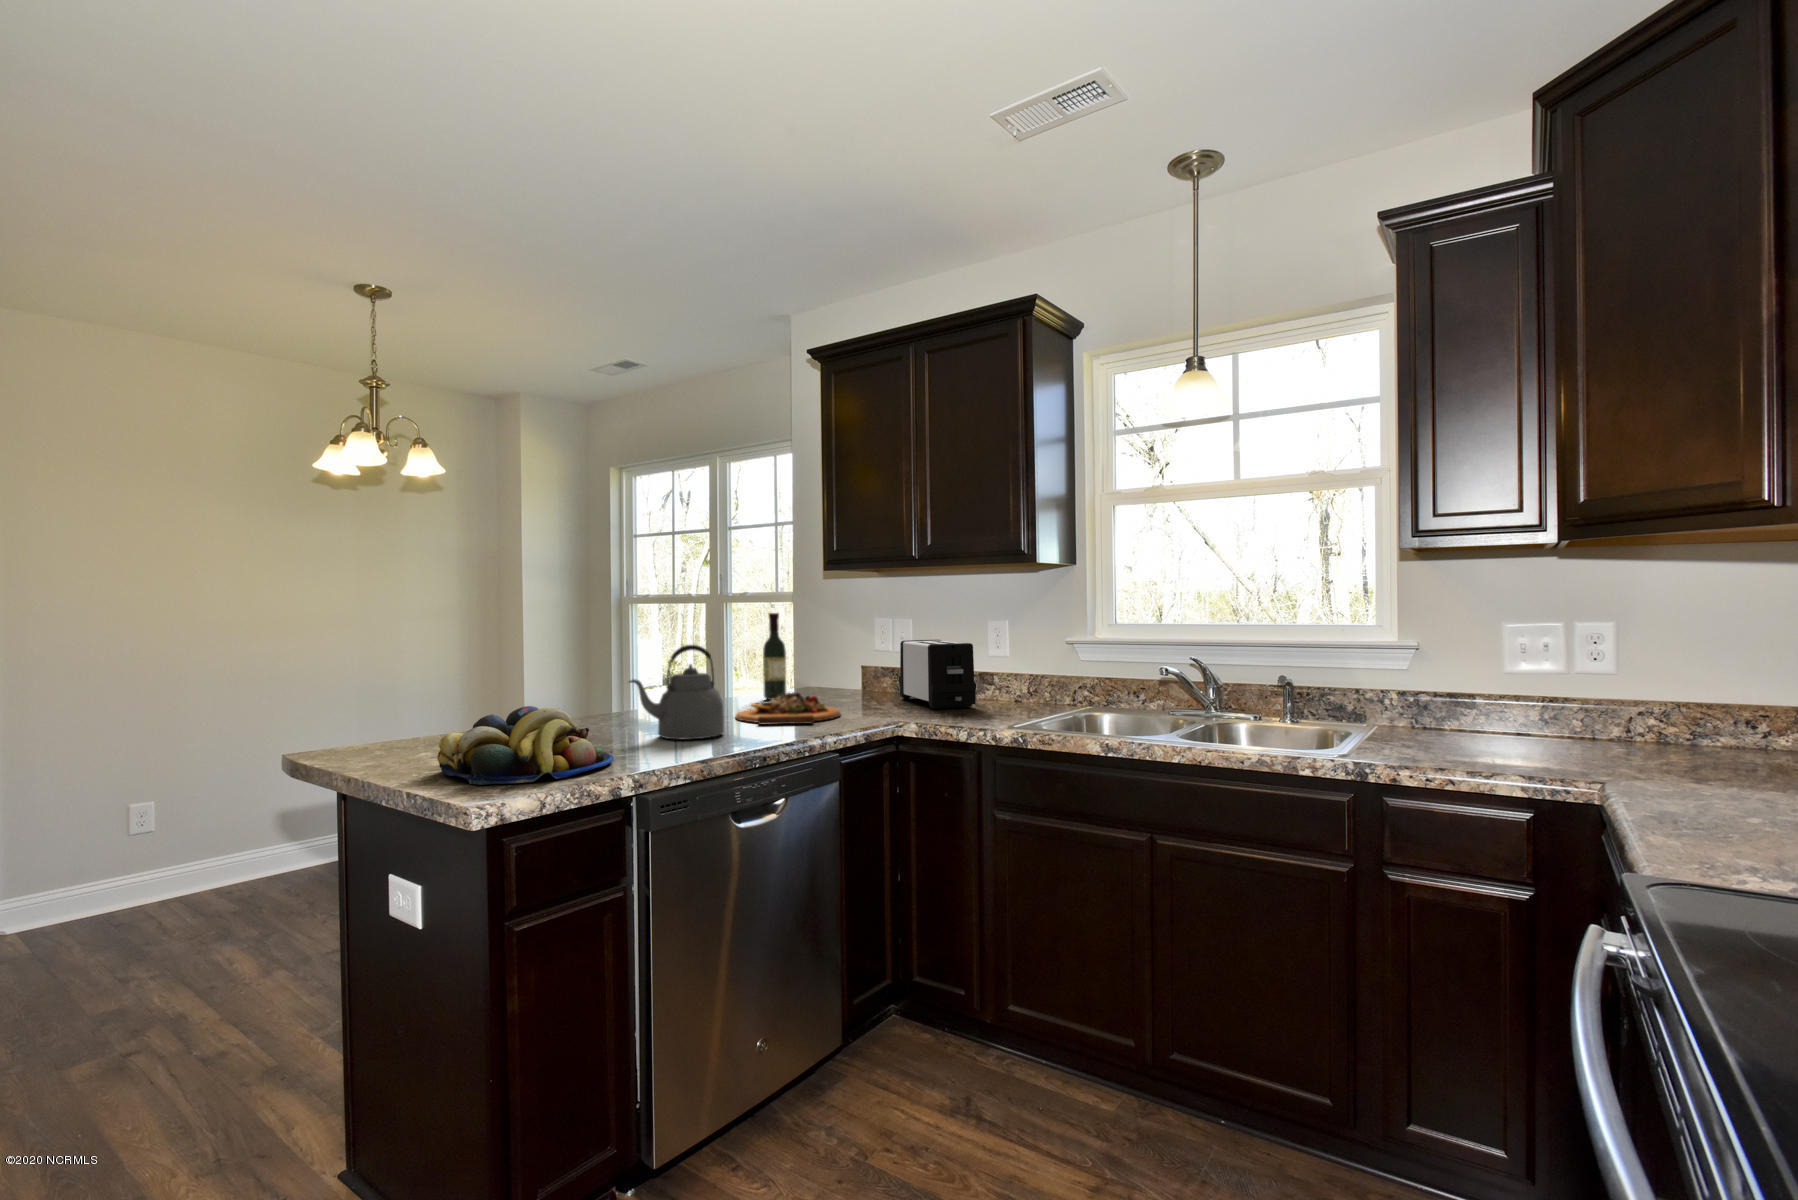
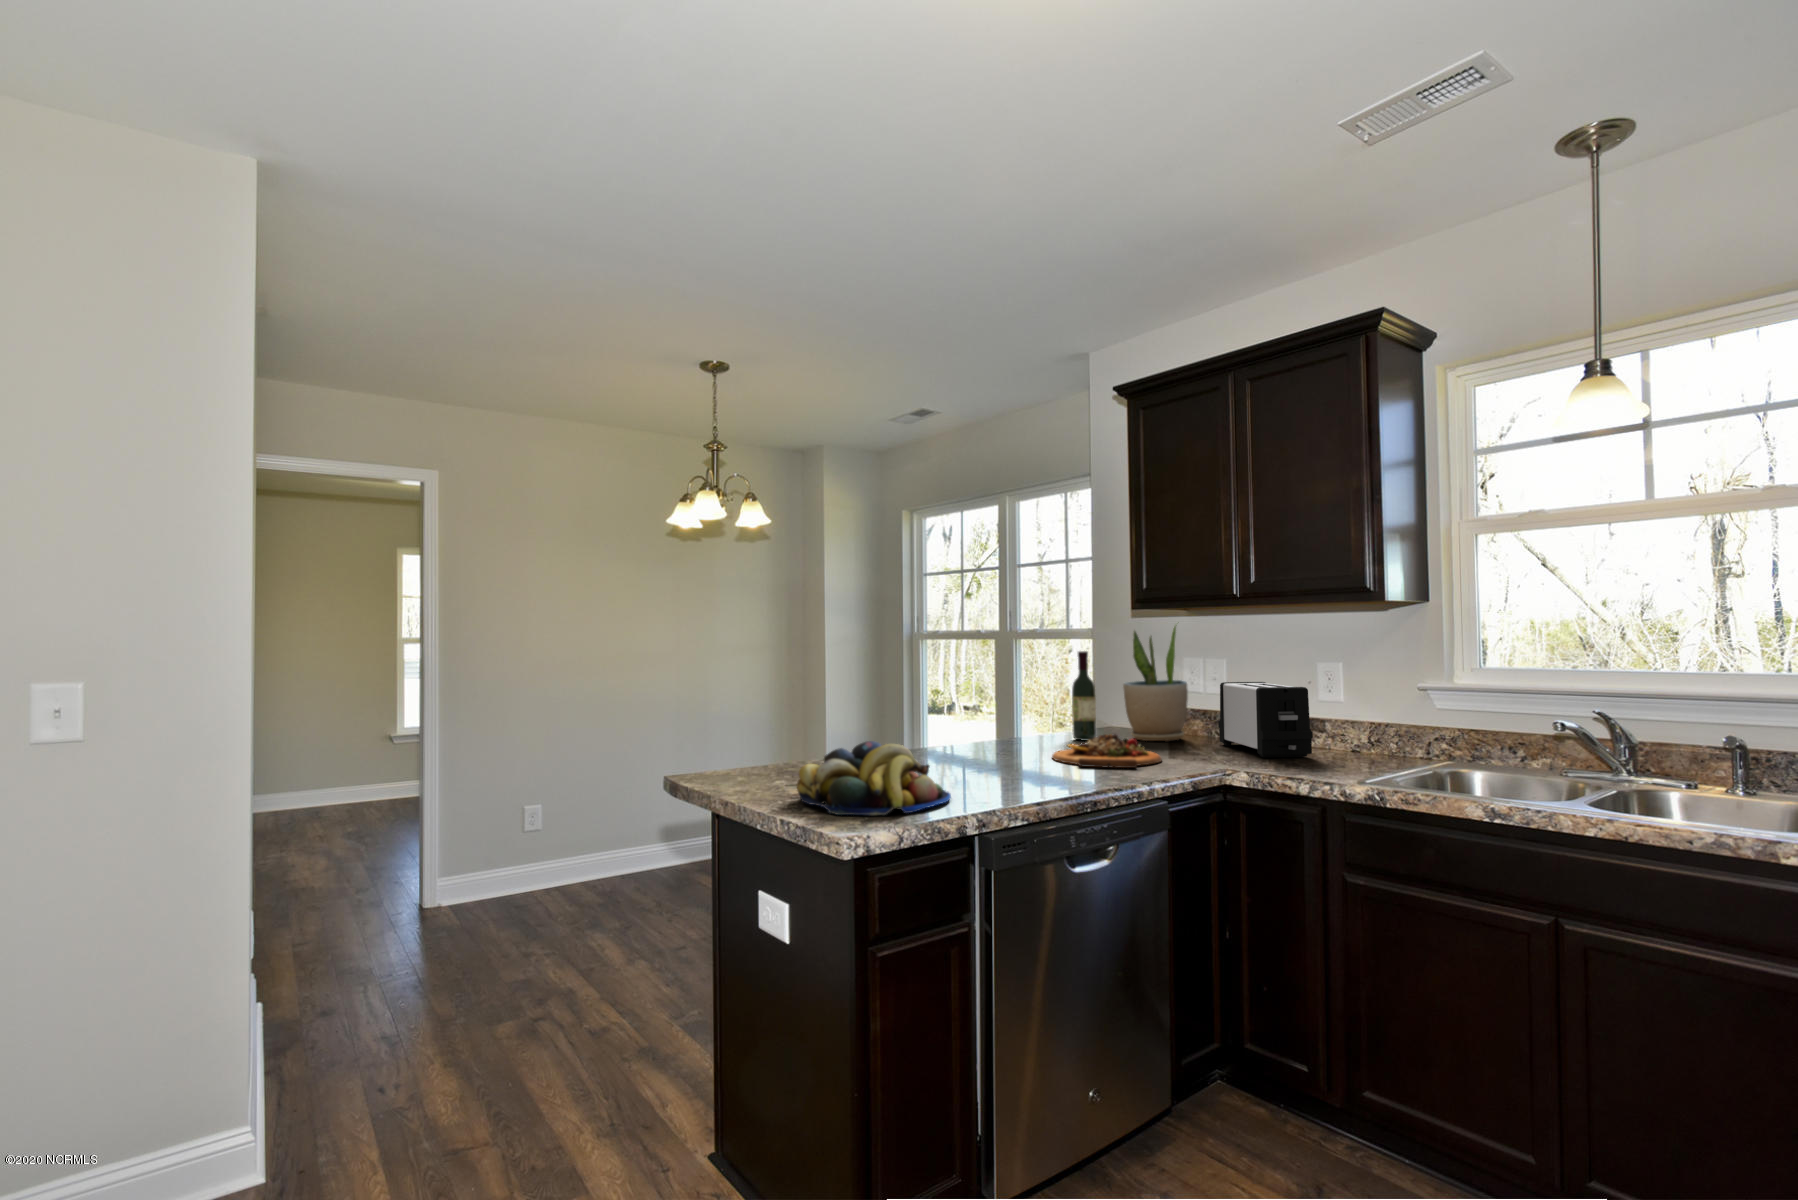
potted plant: none [813,583,872,698] -> present [1123,626,1188,741]
kettle: present [629,645,724,740] -> none [957,684,1048,779]

